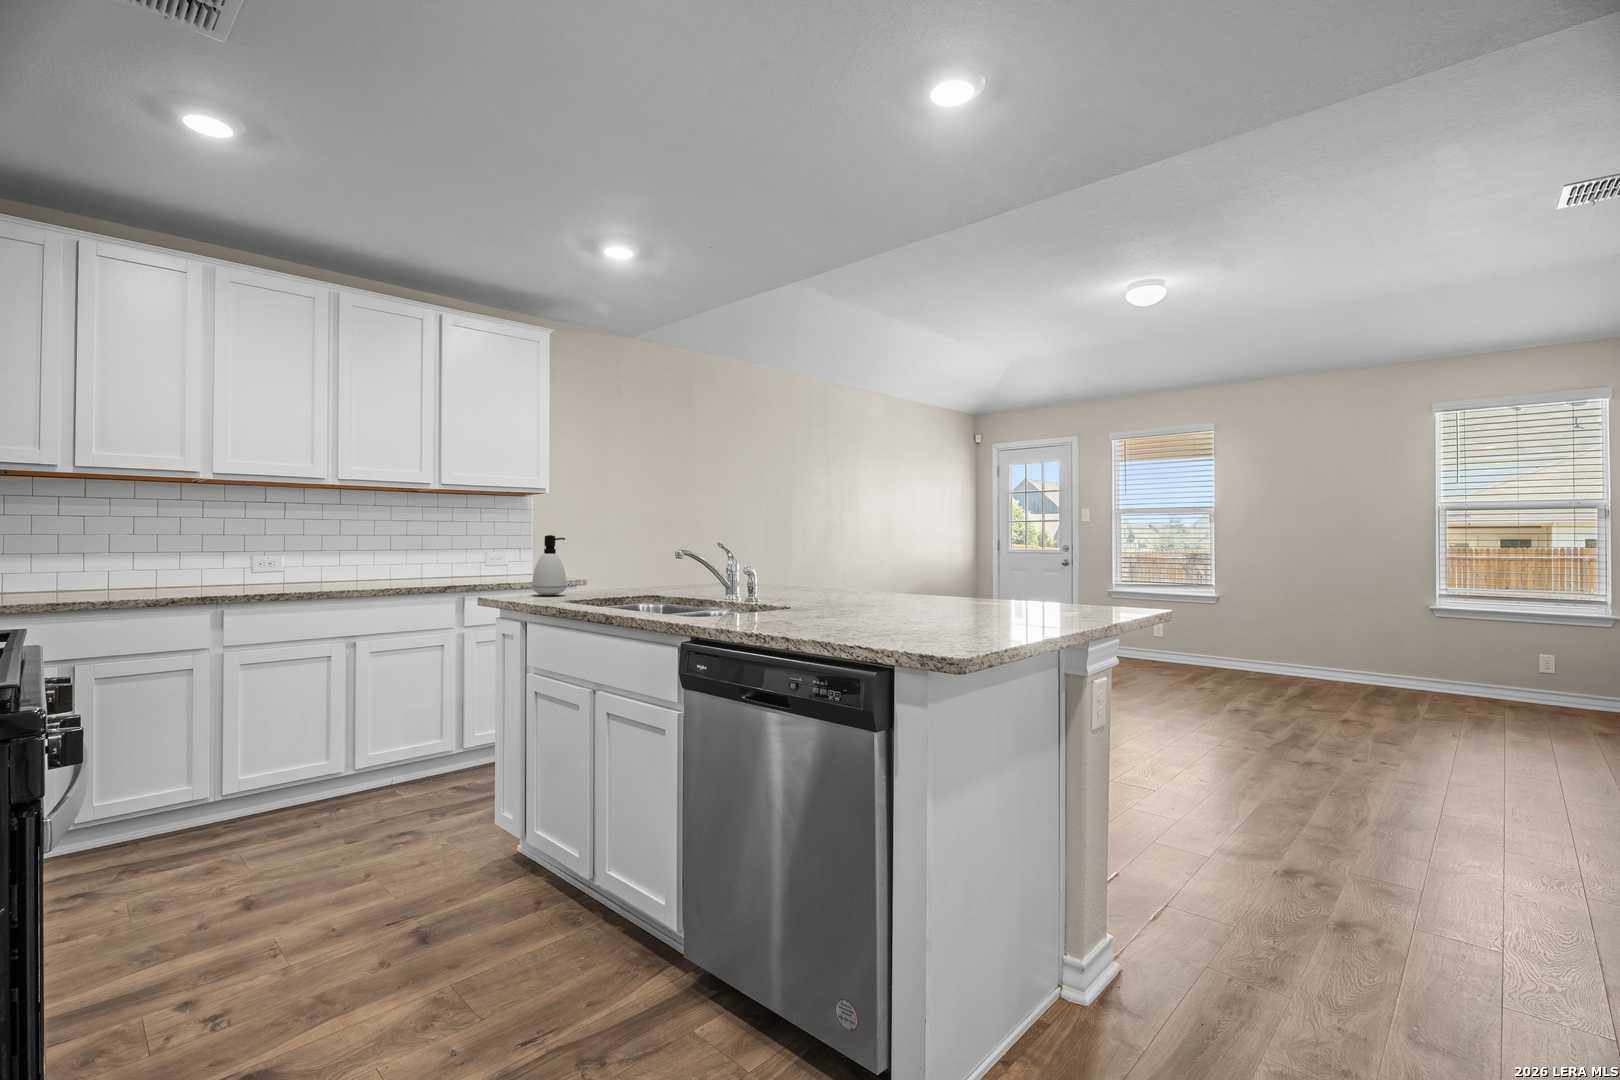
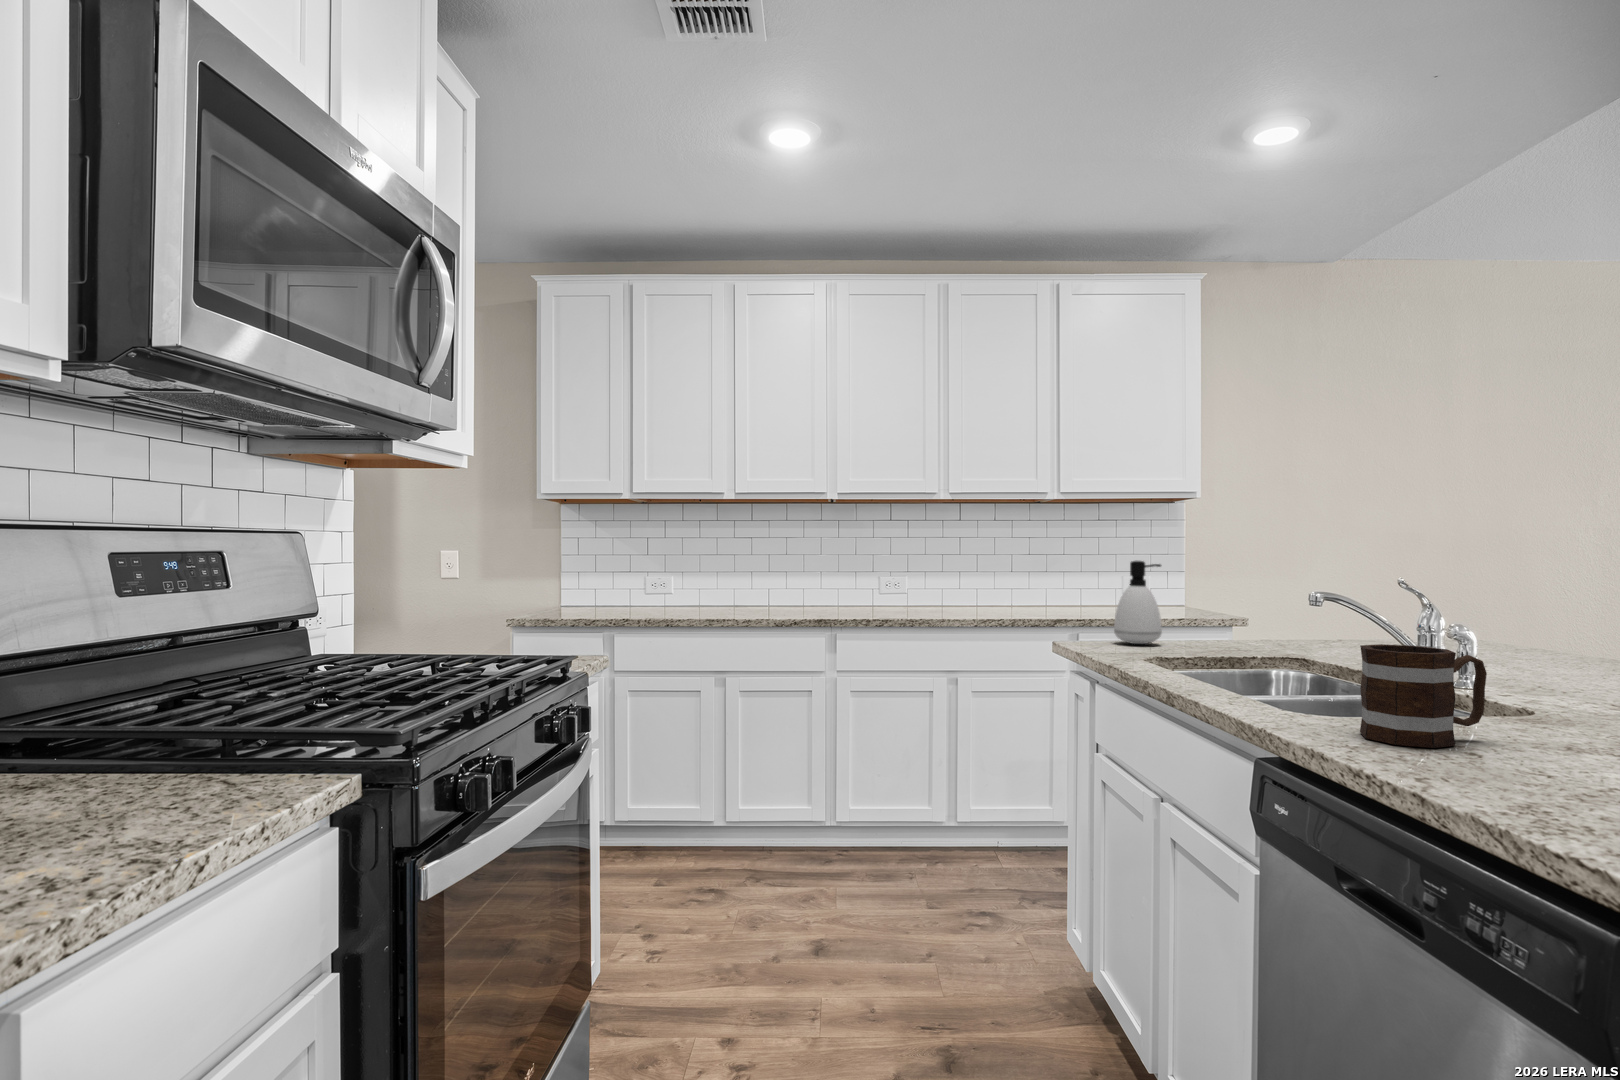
mug: none [734,575,784,624] -> present [1360,644,1487,748]

